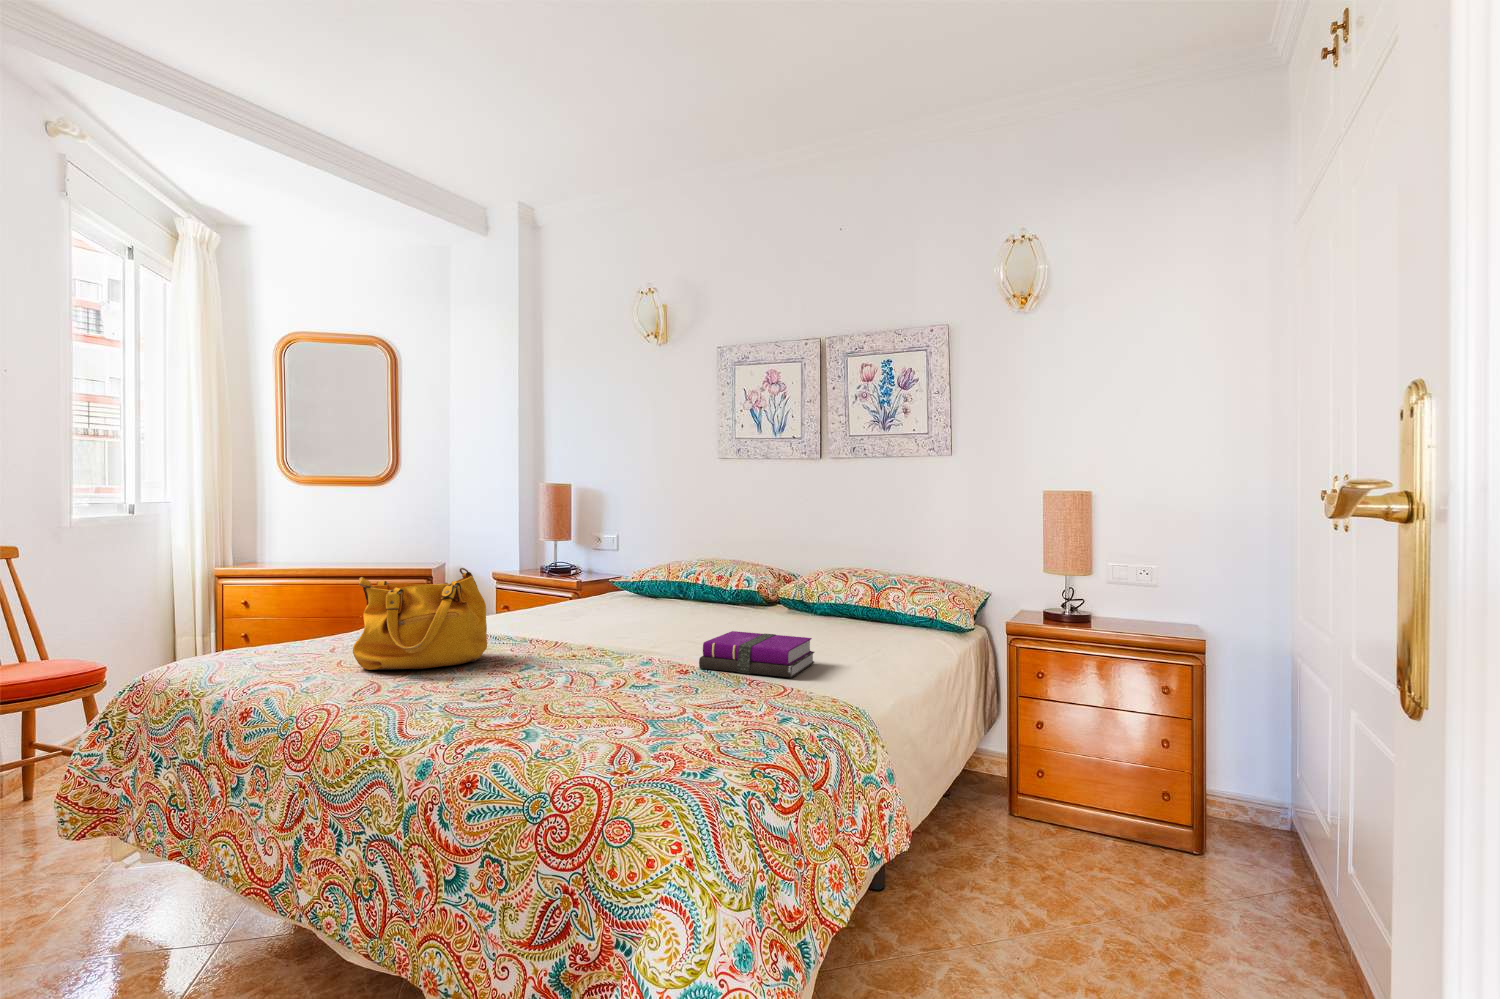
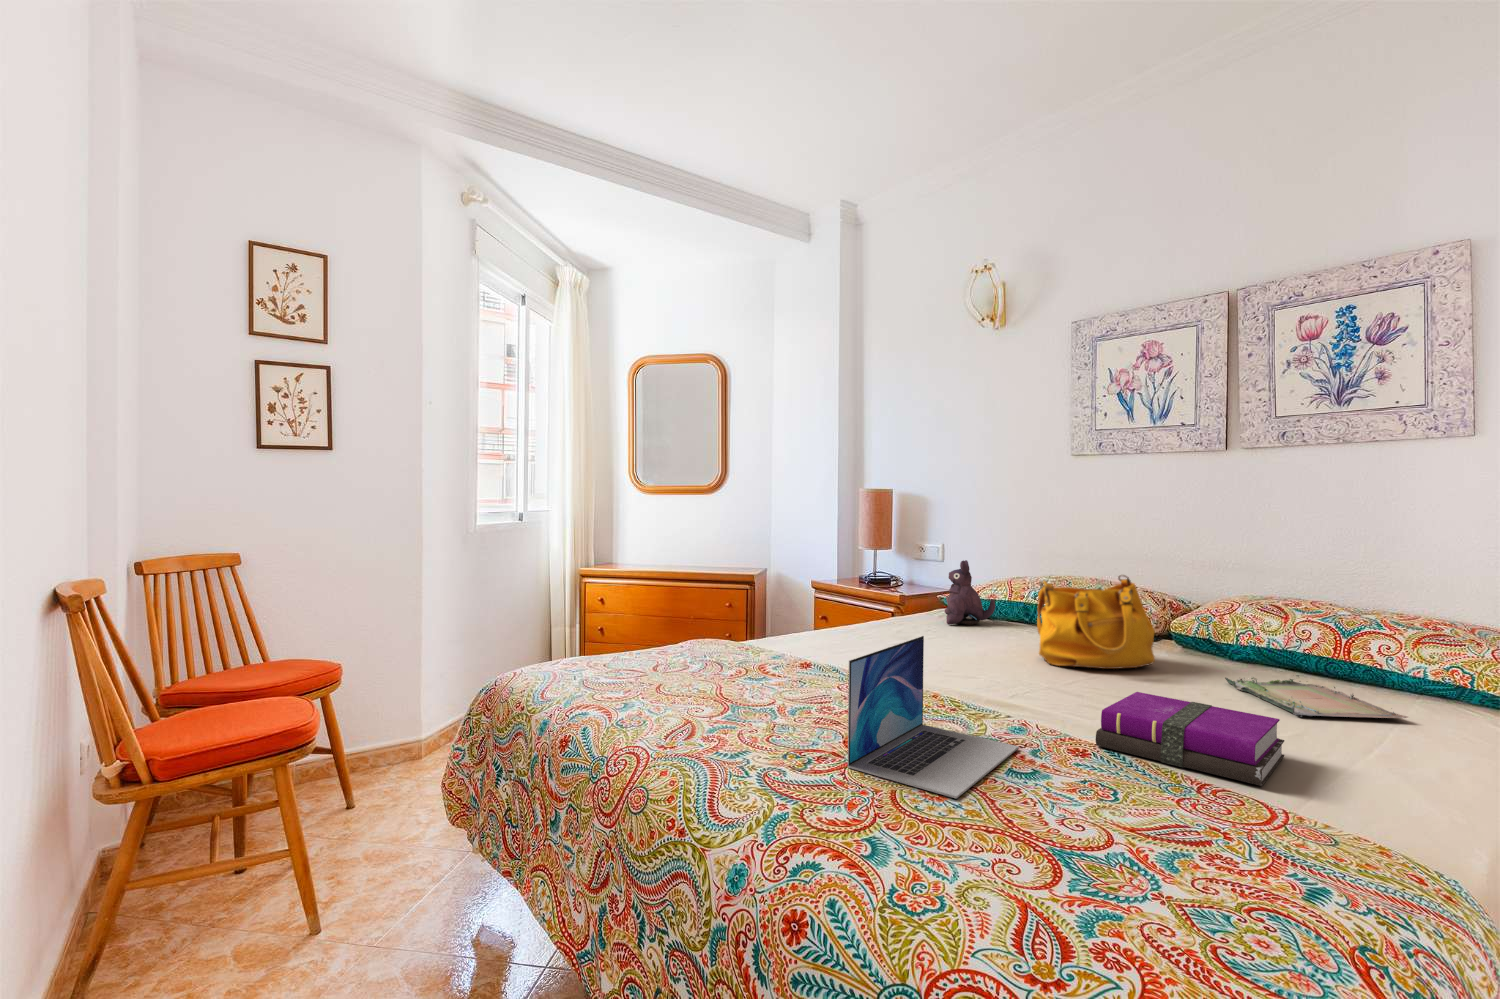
plush toy: none [613,548,654,603] -> present [944,560,995,625]
handbag: present [353,568,487,670] -> present [1037,575,1155,669]
laptop: none [514,599,645,704] -> present [848,636,1019,799]
tray: none [804,616,898,642] -> present [1225,675,1408,718]

